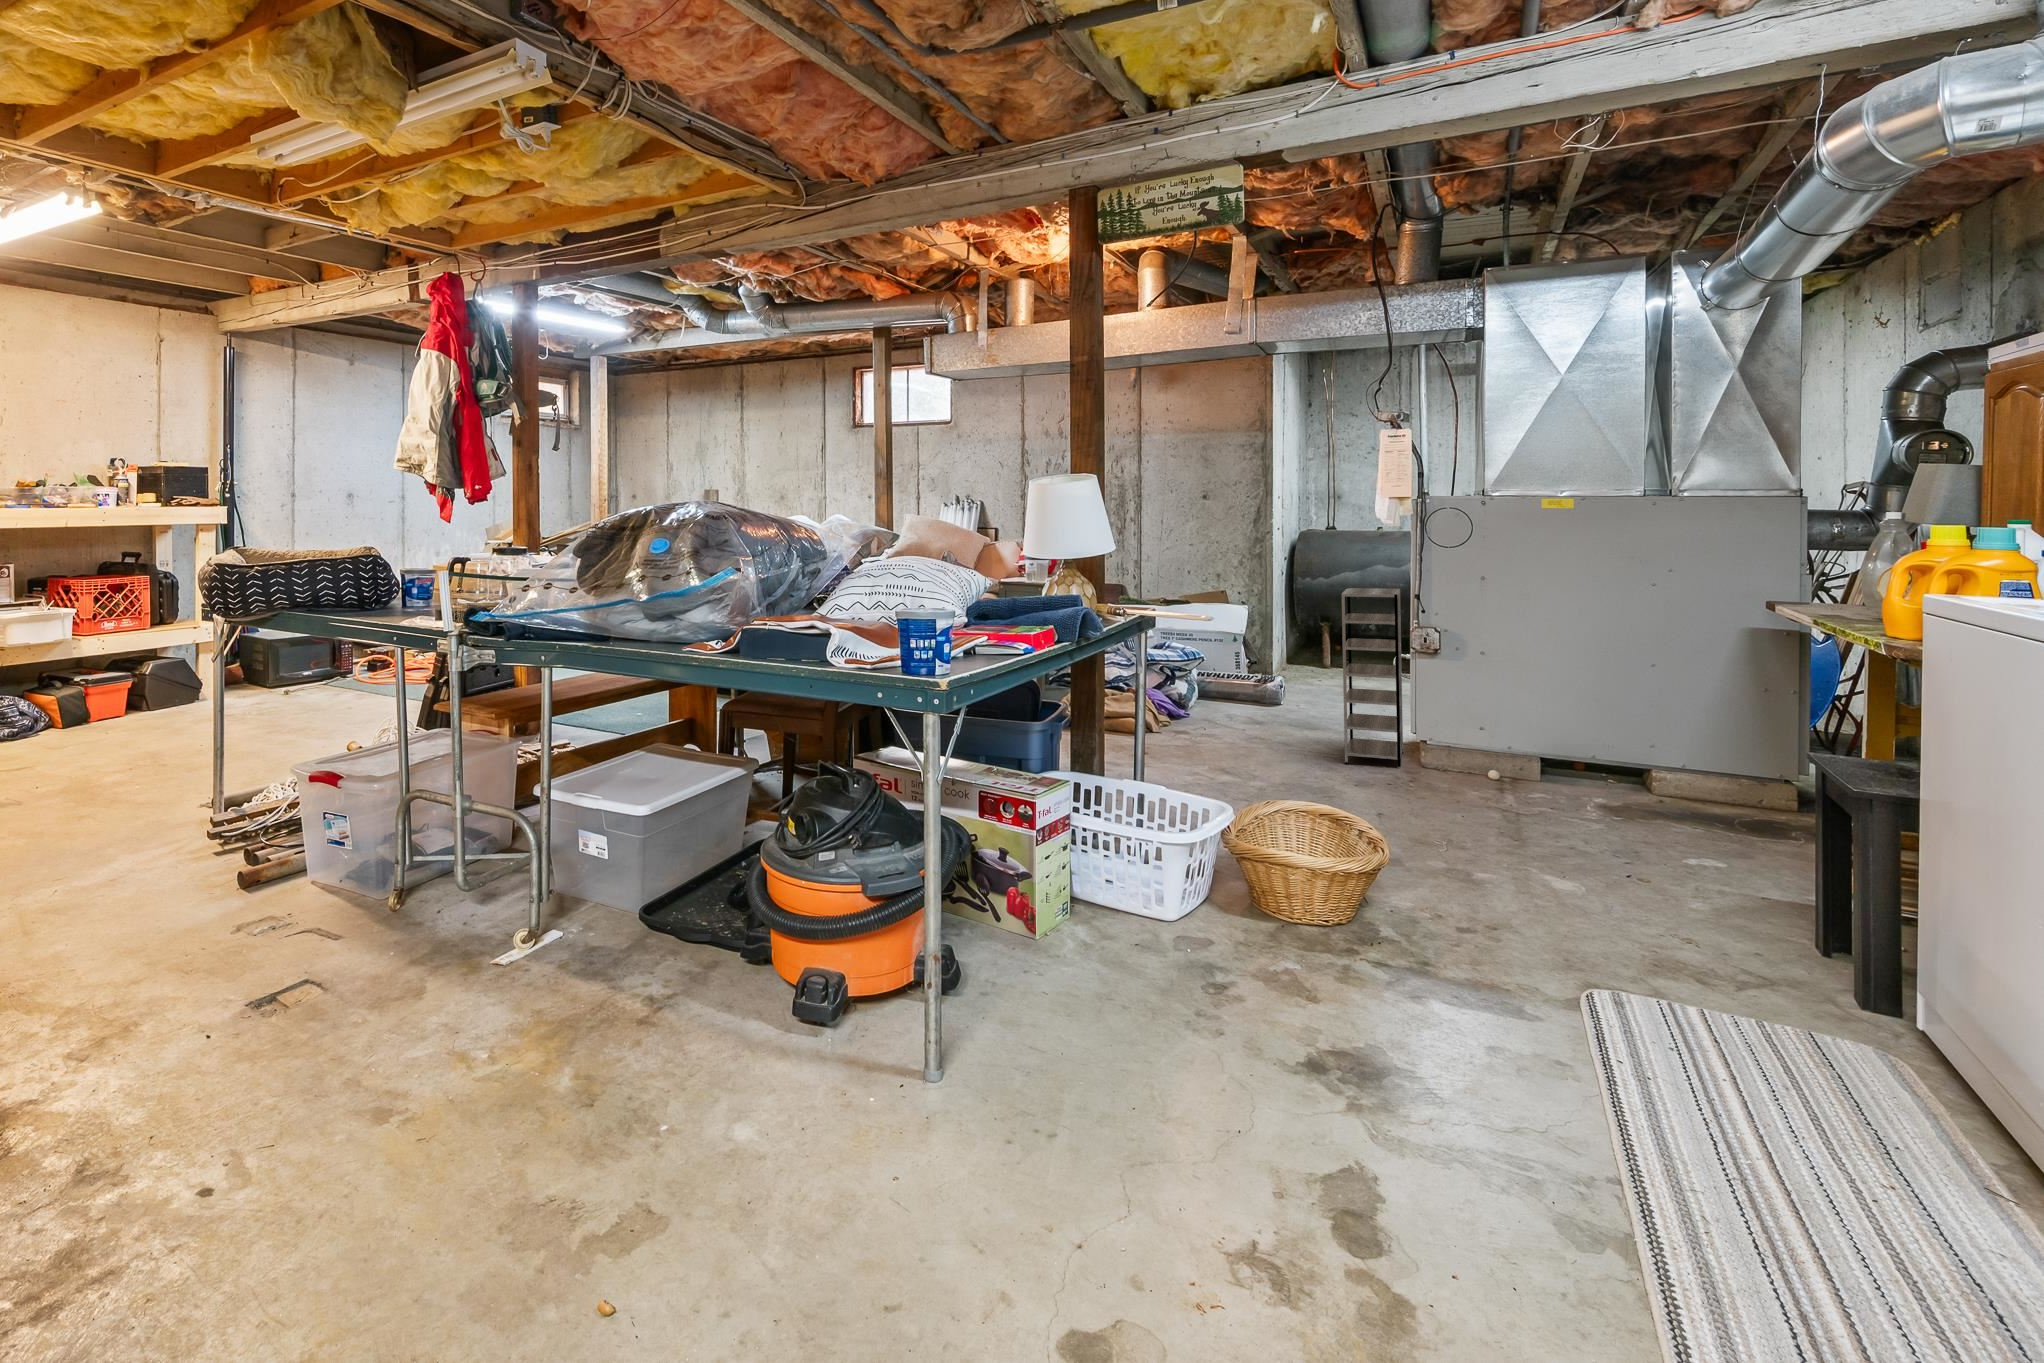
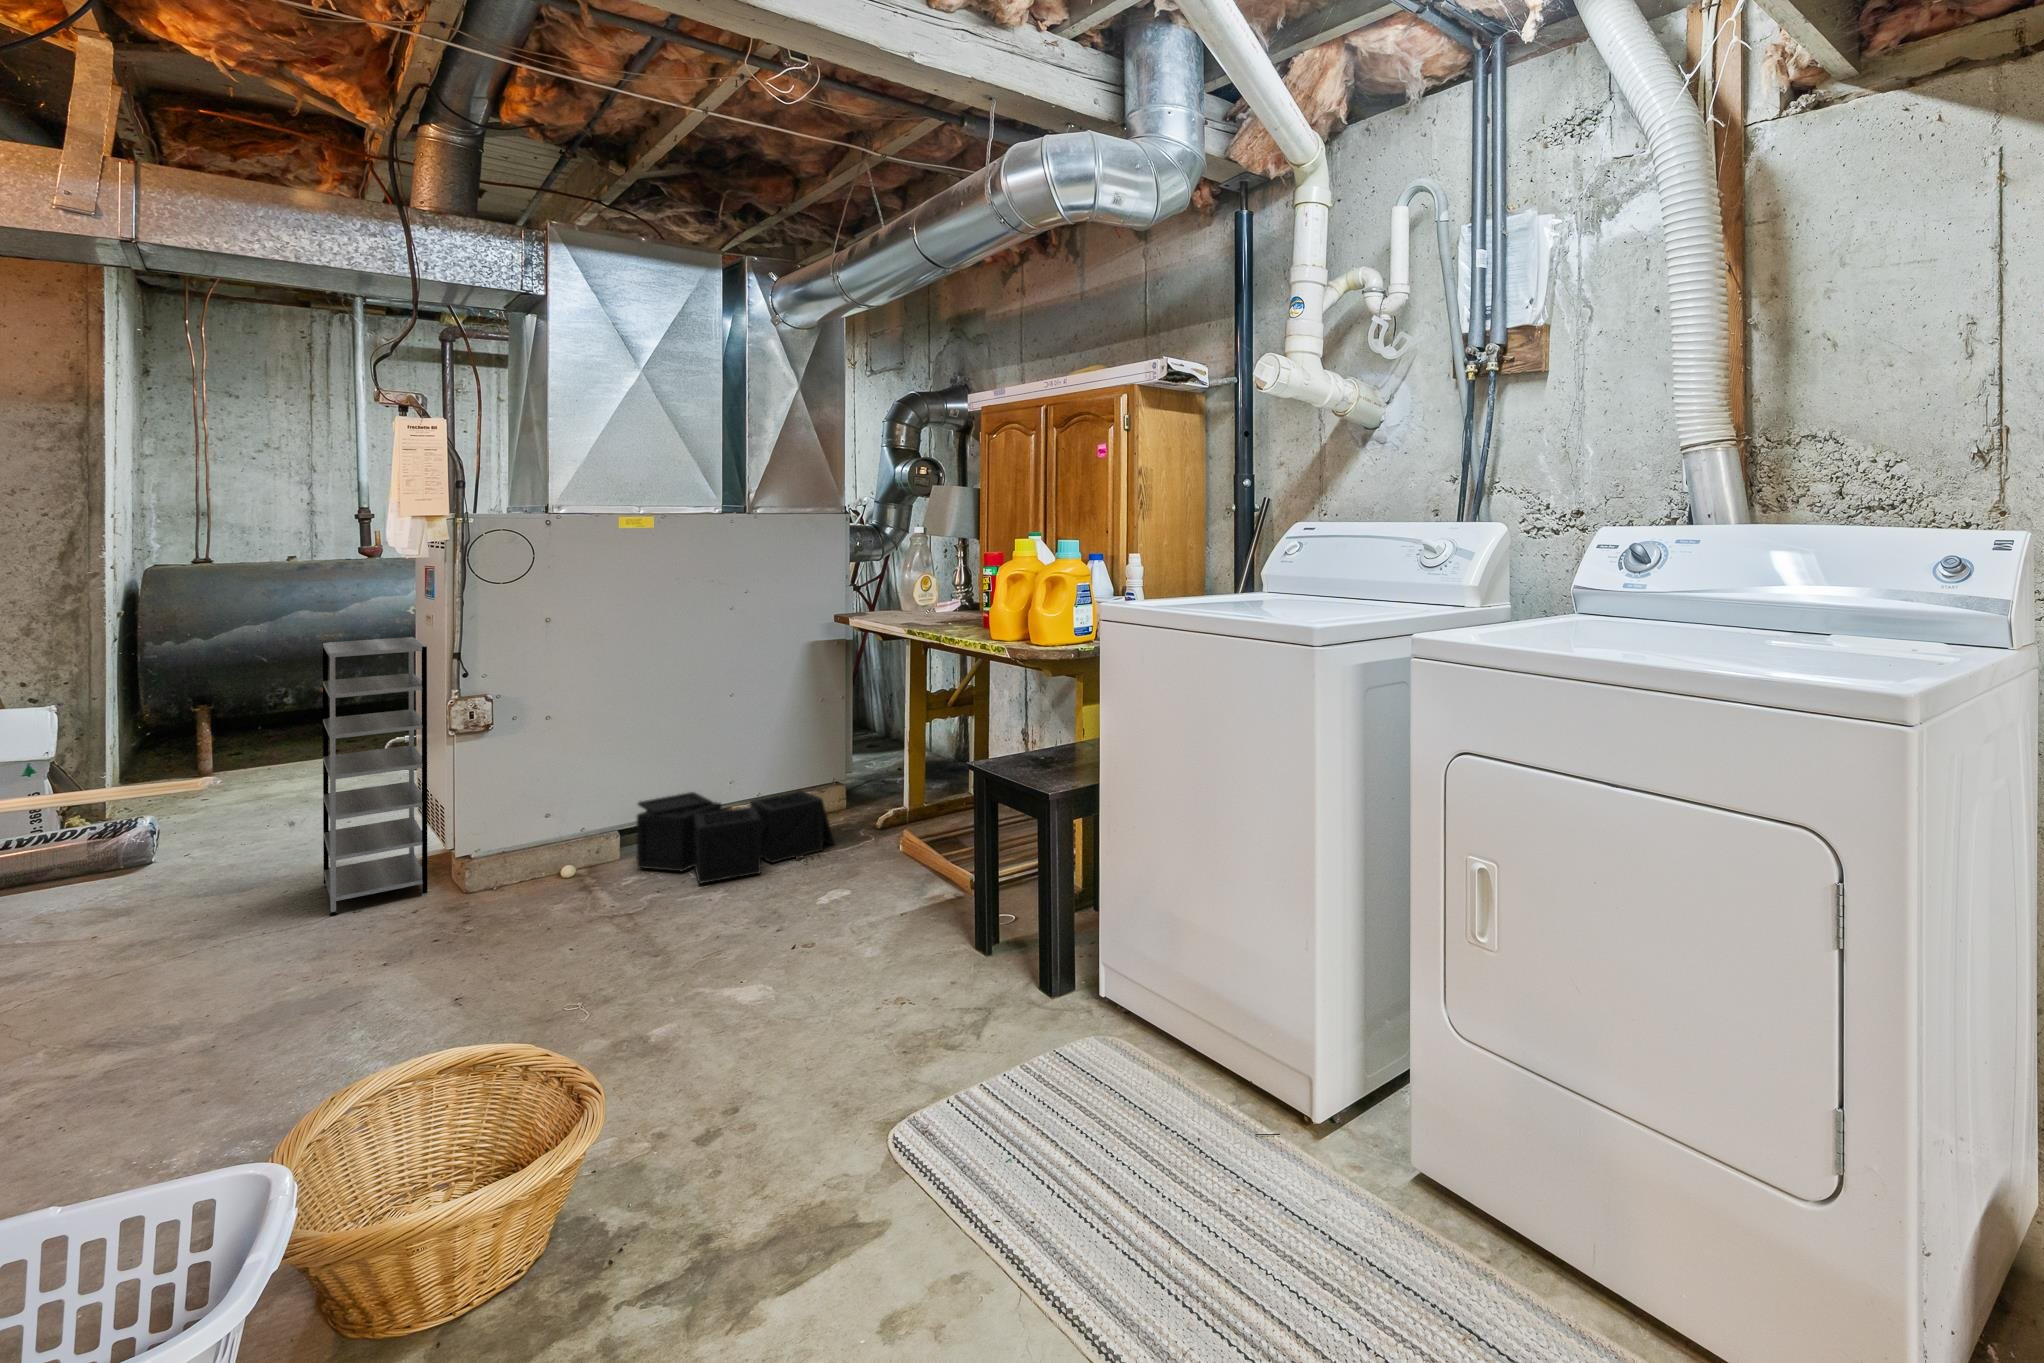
storage bin: none [1544,738,1741,825] -> present [637,790,834,883]

